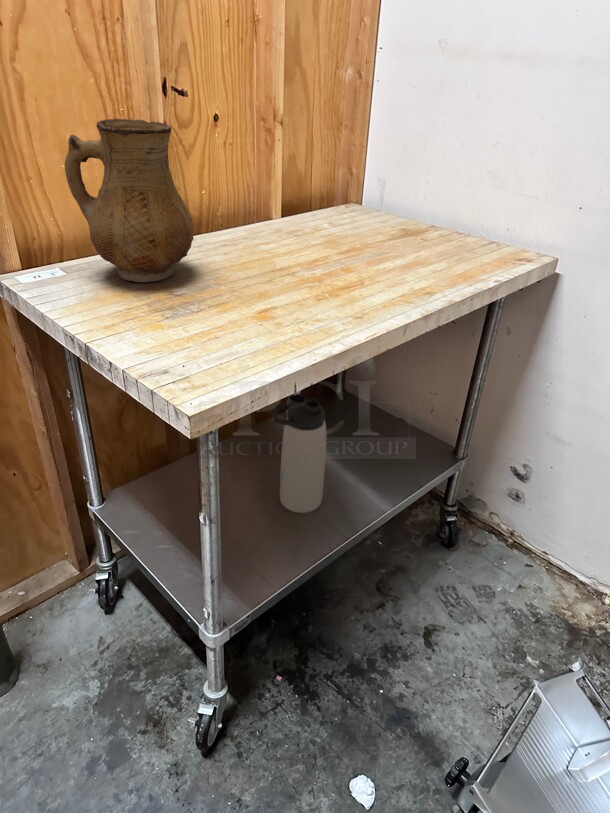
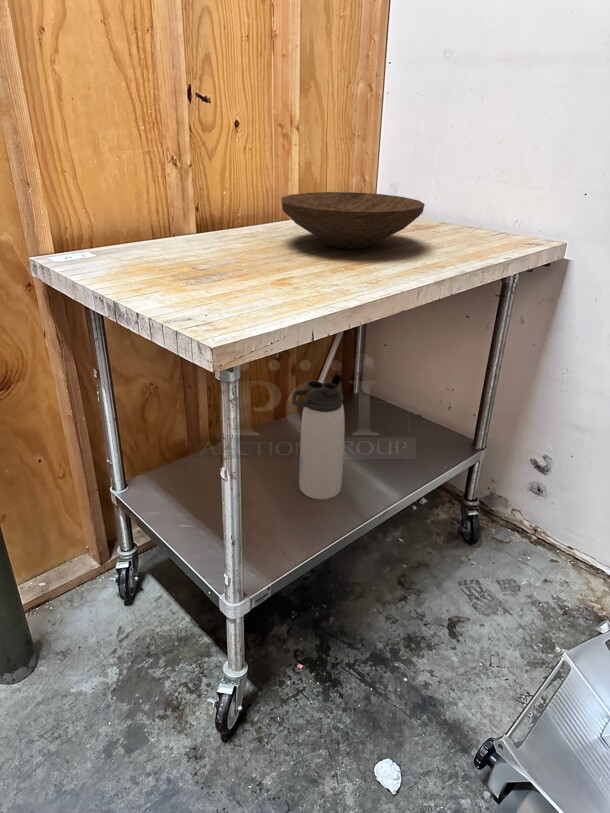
ceramic pitcher: present [65,119,194,282] -> none [97,108,215,260]
wooden bowl: none [264,197,414,266] -> present [281,192,425,249]

